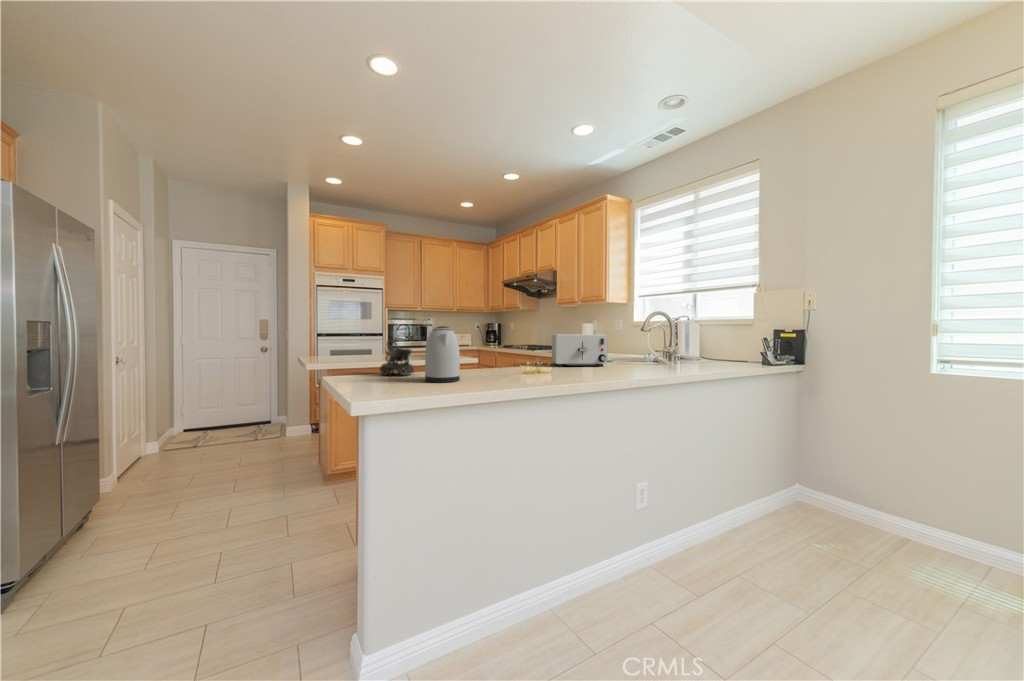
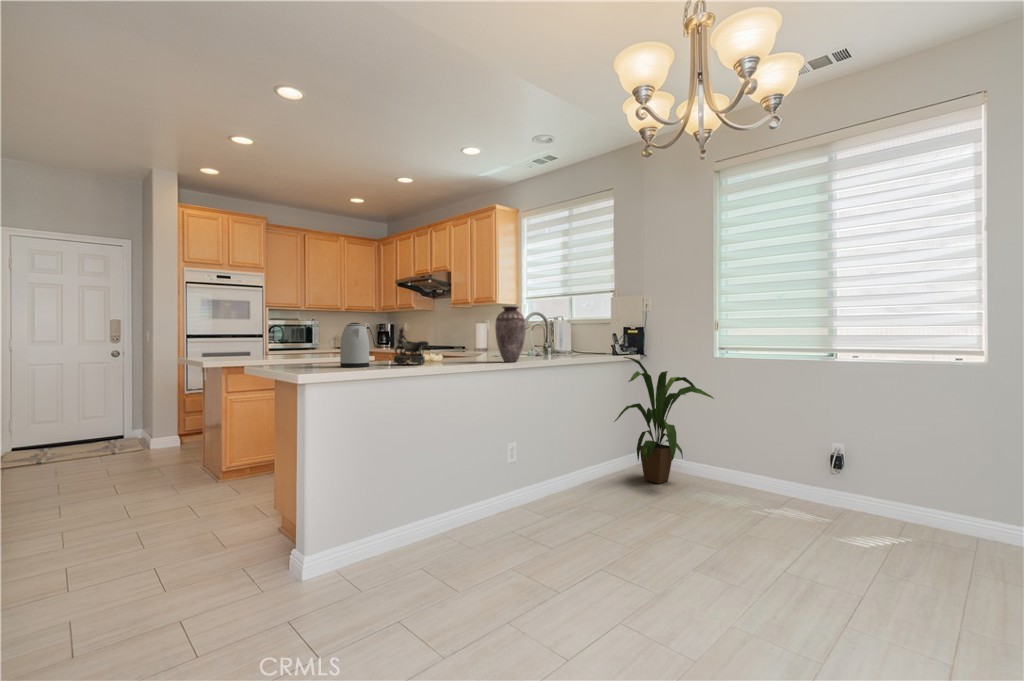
vase: none [618,304,659,378] -> present [495,306,526,362]
decorative bowl: present [380,332,414,375] -> present [394,327,429,365]
toaster: present [552,334,608,366] -> none [445,331,492,358]
house plant: none [772,369,944,545] -> present [615,357,714,484]

